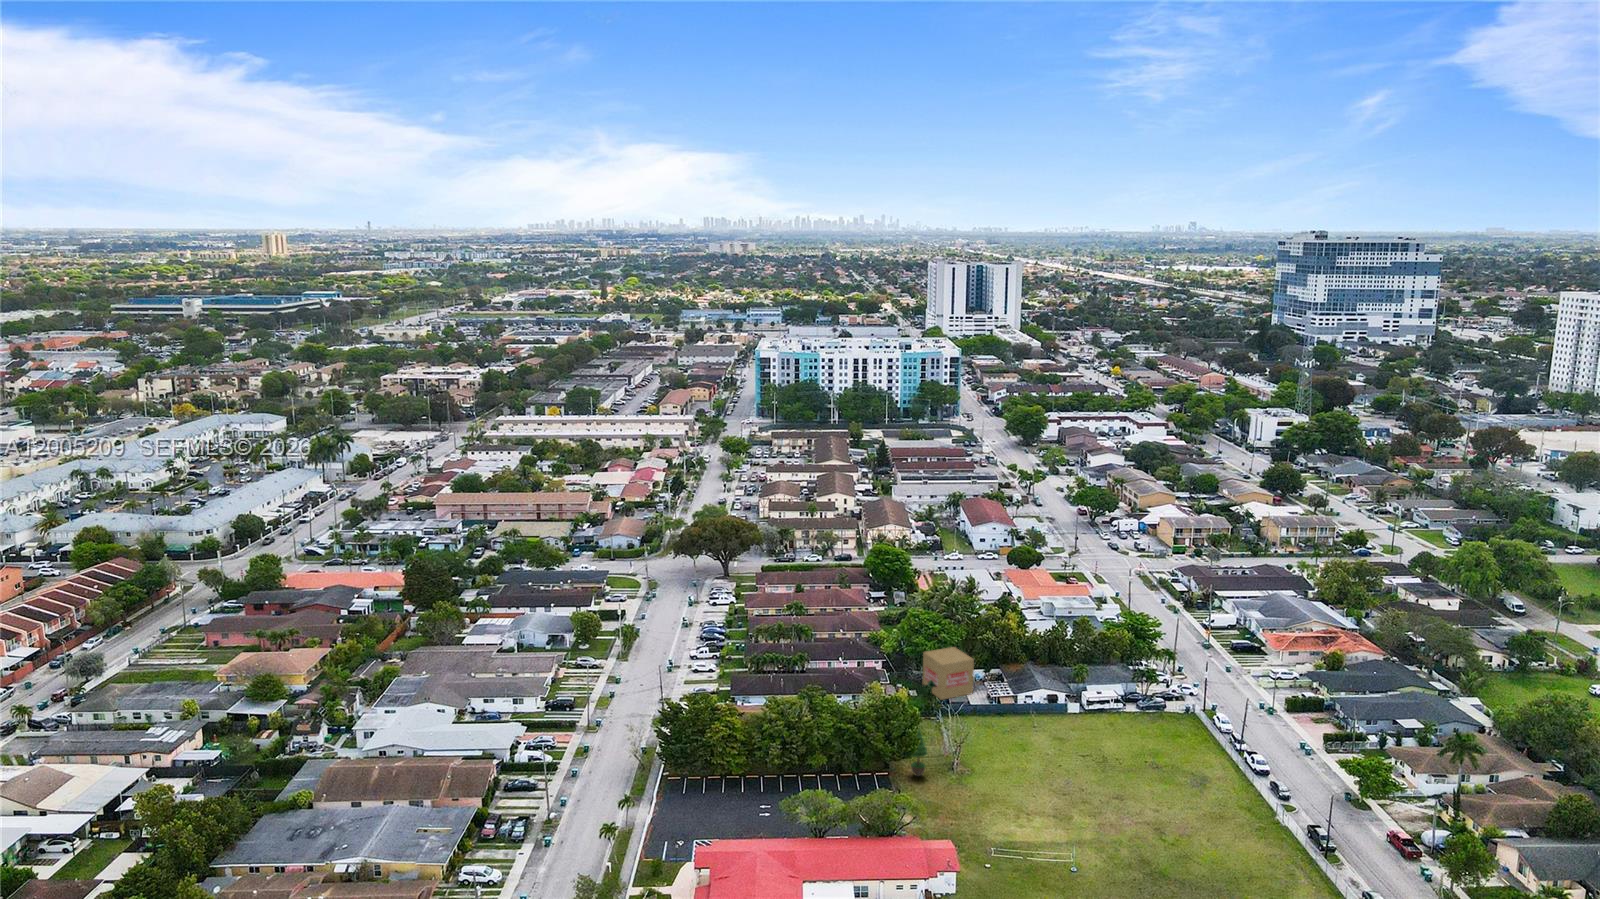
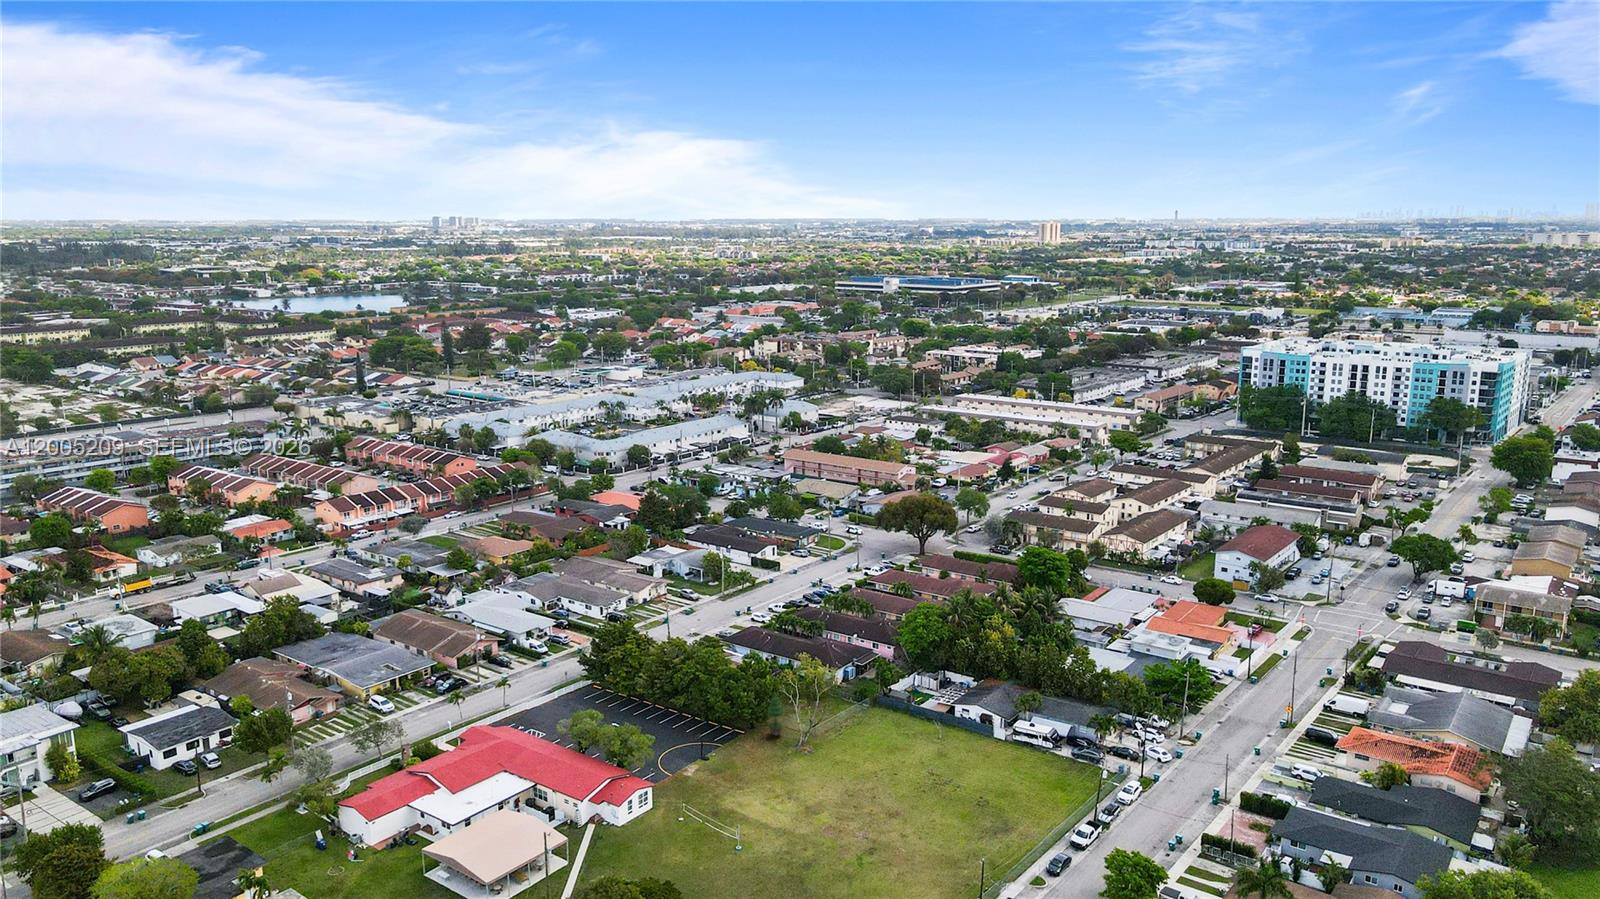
cardboard box: present [922,647,974,700] -> none [907,644,950,697]

